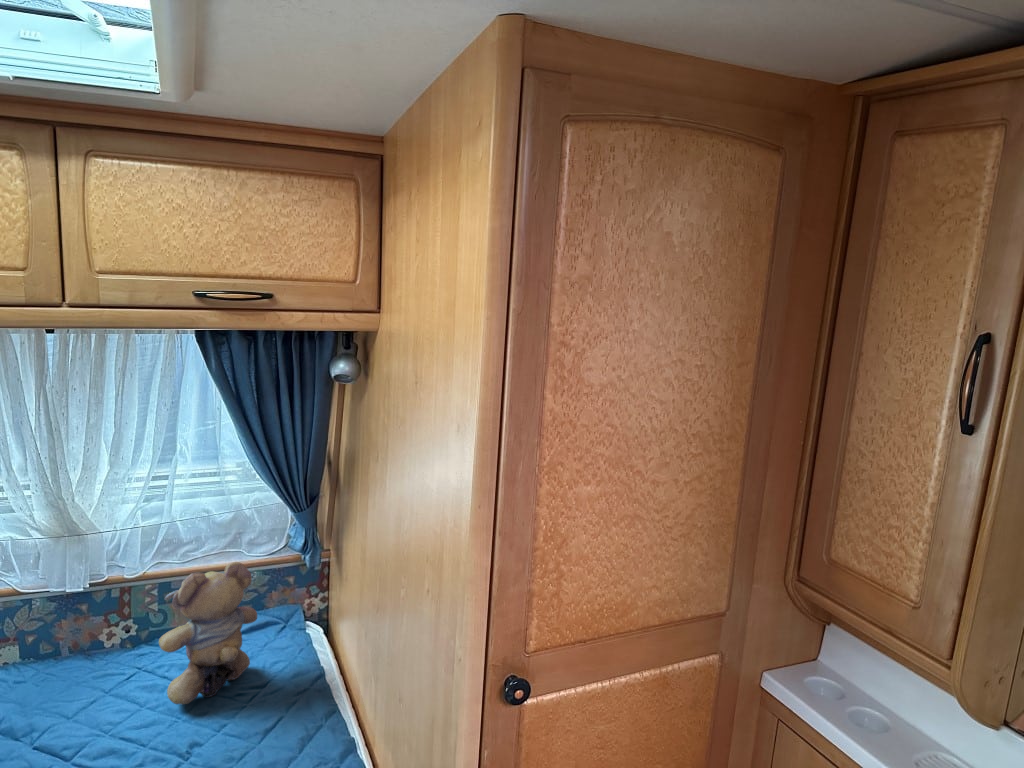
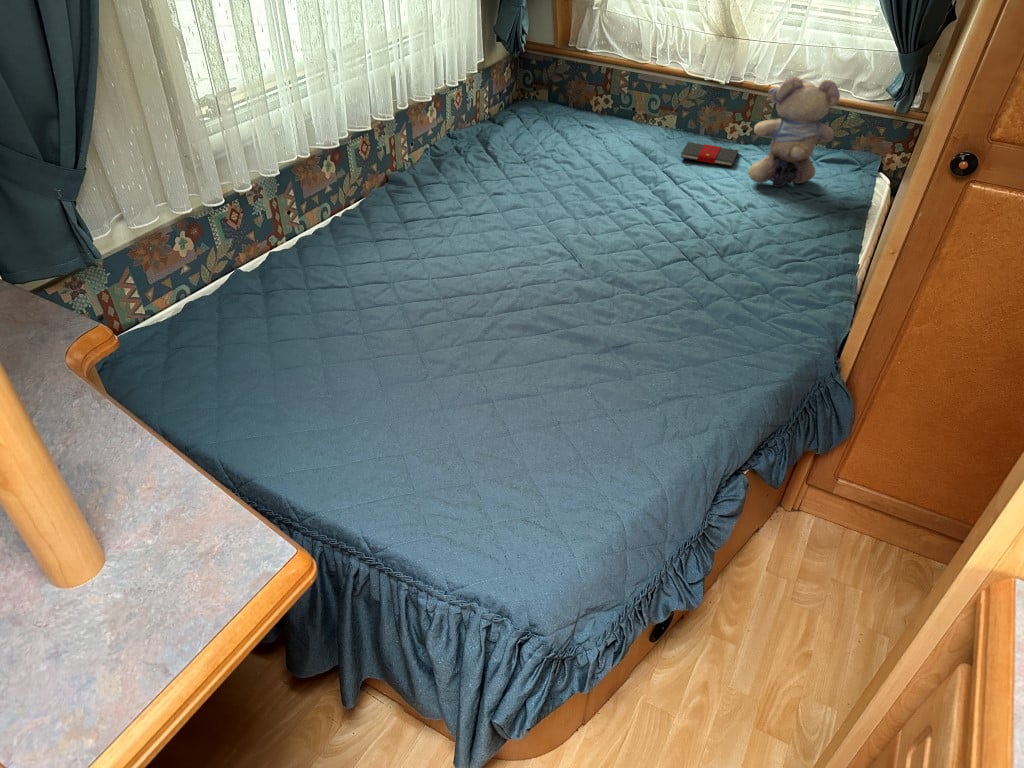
book: none [51,663,136,713] -> present [681,142,738,167]

